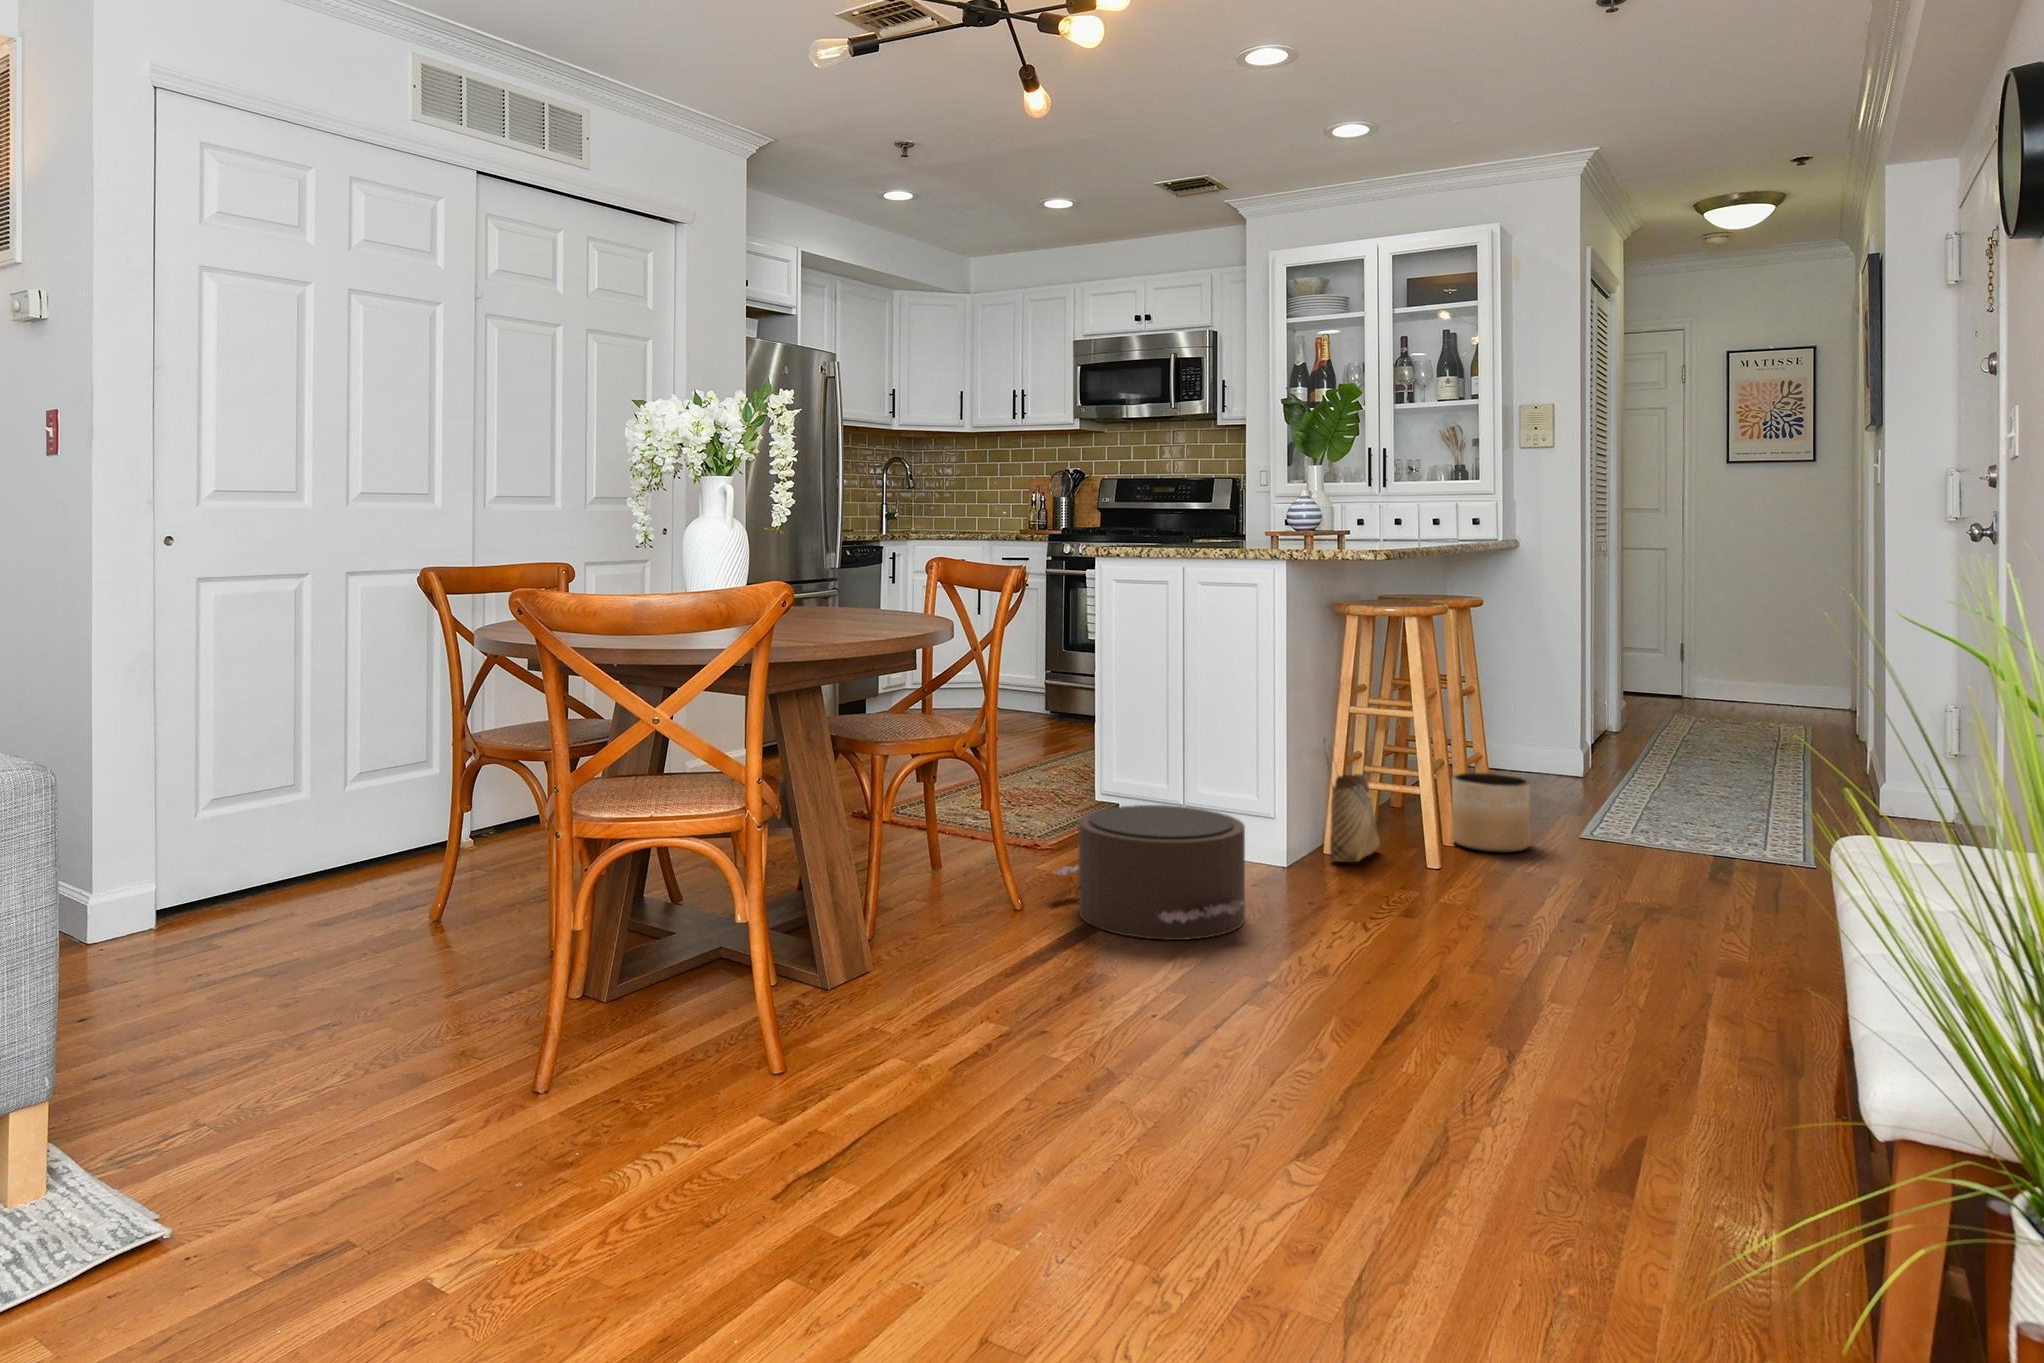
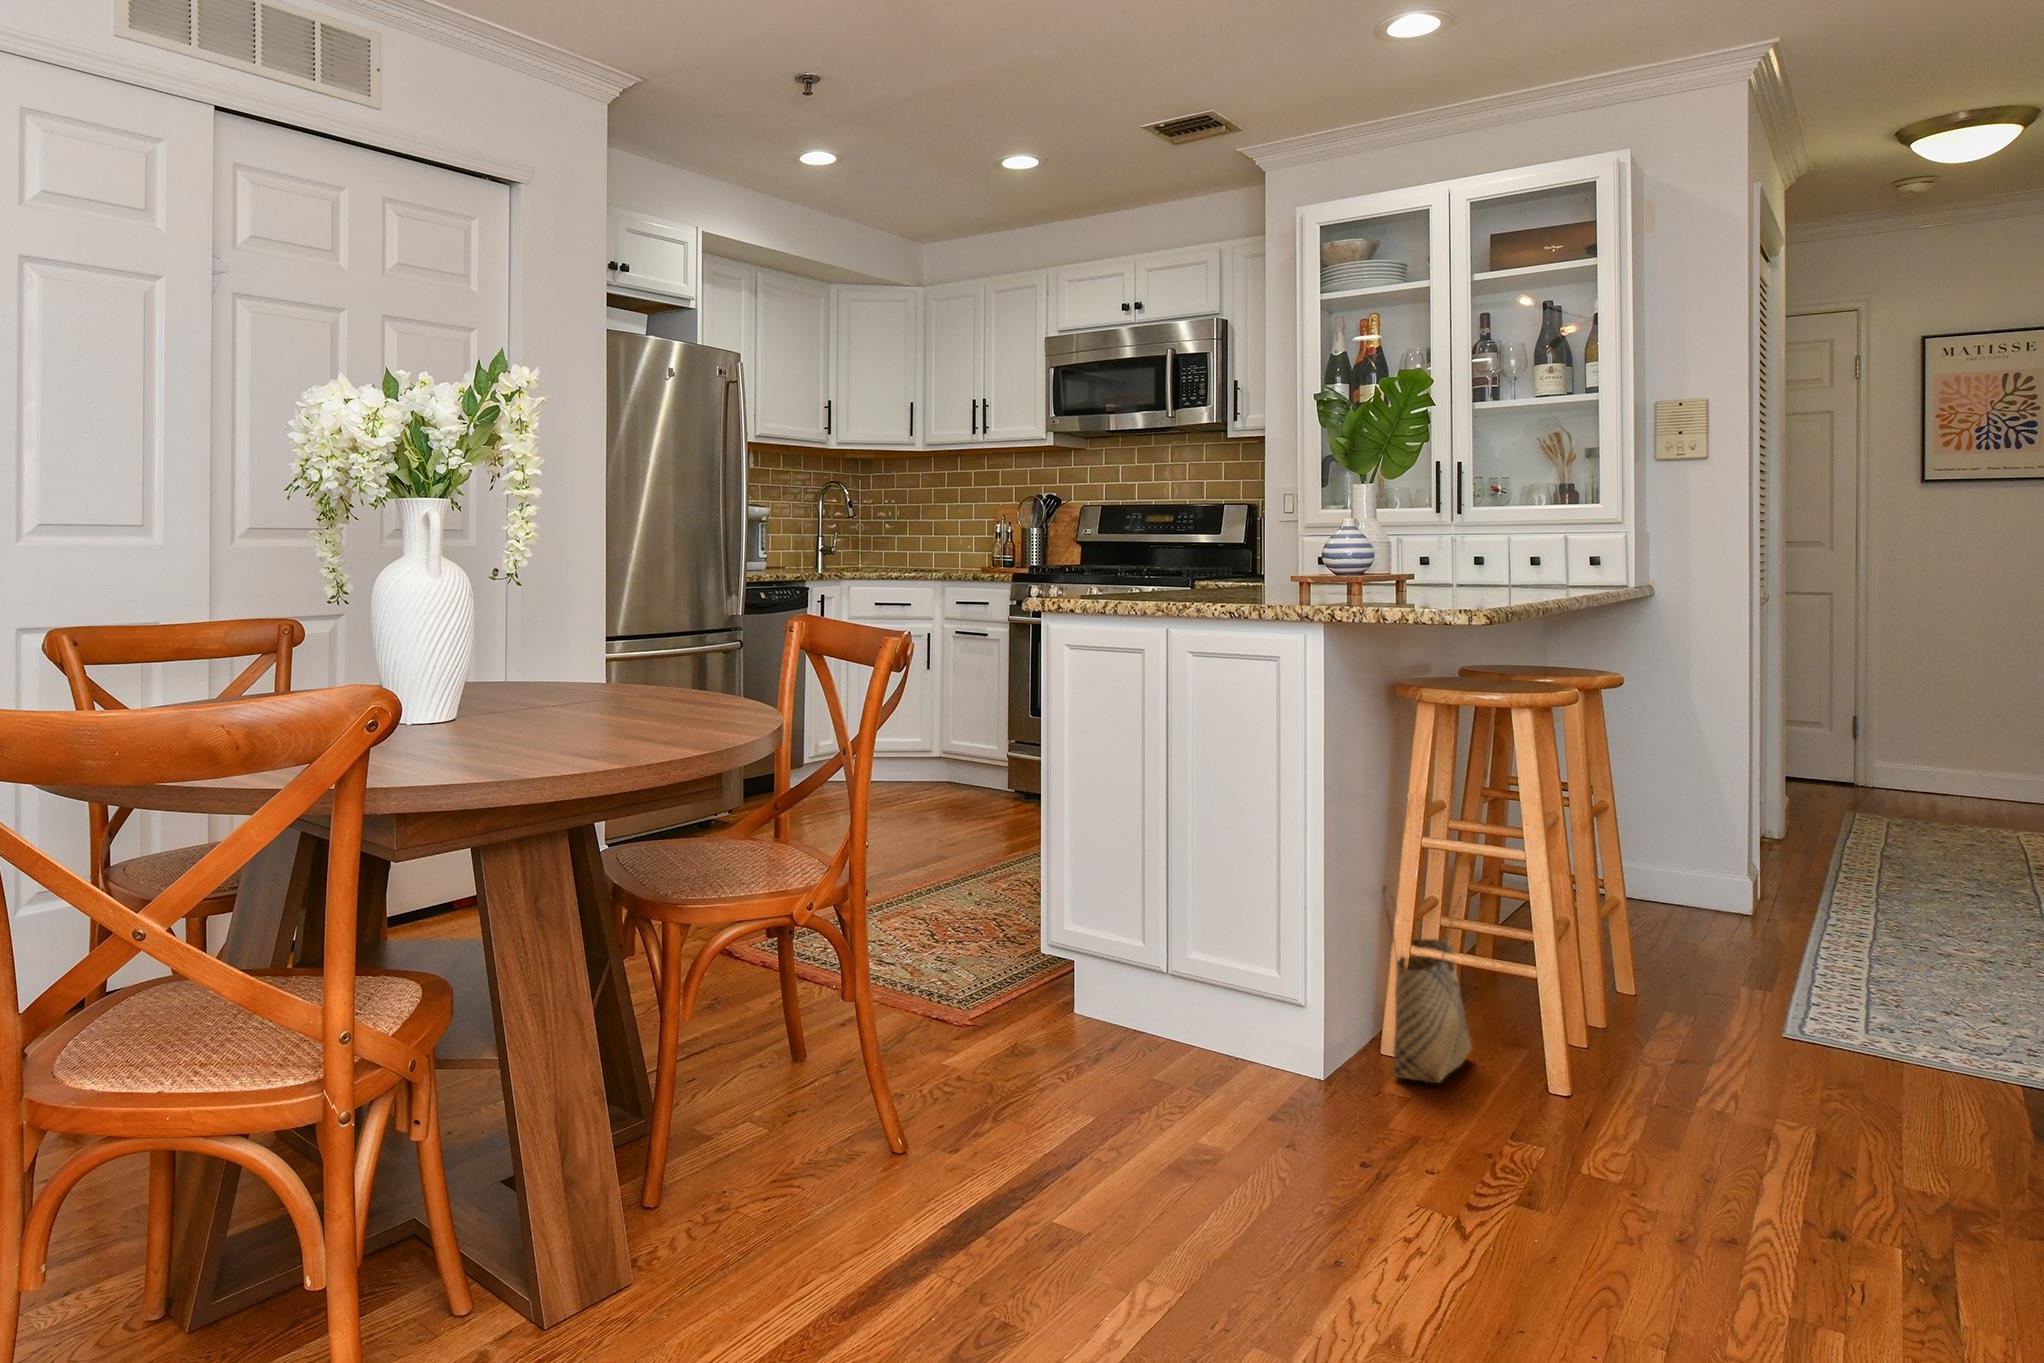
planter: present [1452,773,1531,853] -> none [1583,938,1712,1070]
pouf: present [1052,805,1246,940] -> none [957,996,1268,1245]

